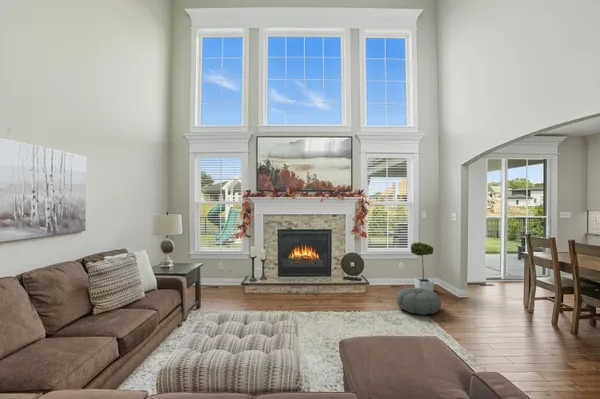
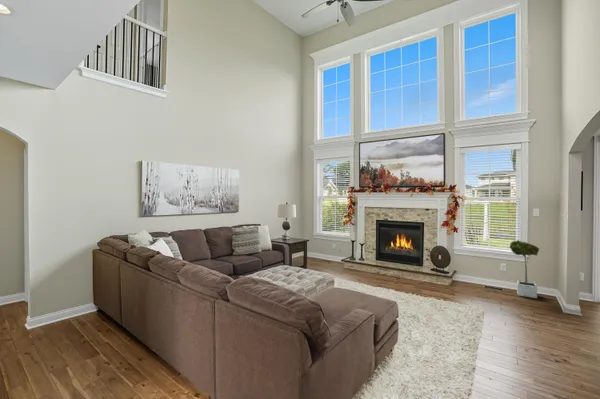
pouf: present [396,287,441,315] -> none [465,284,518,312]

